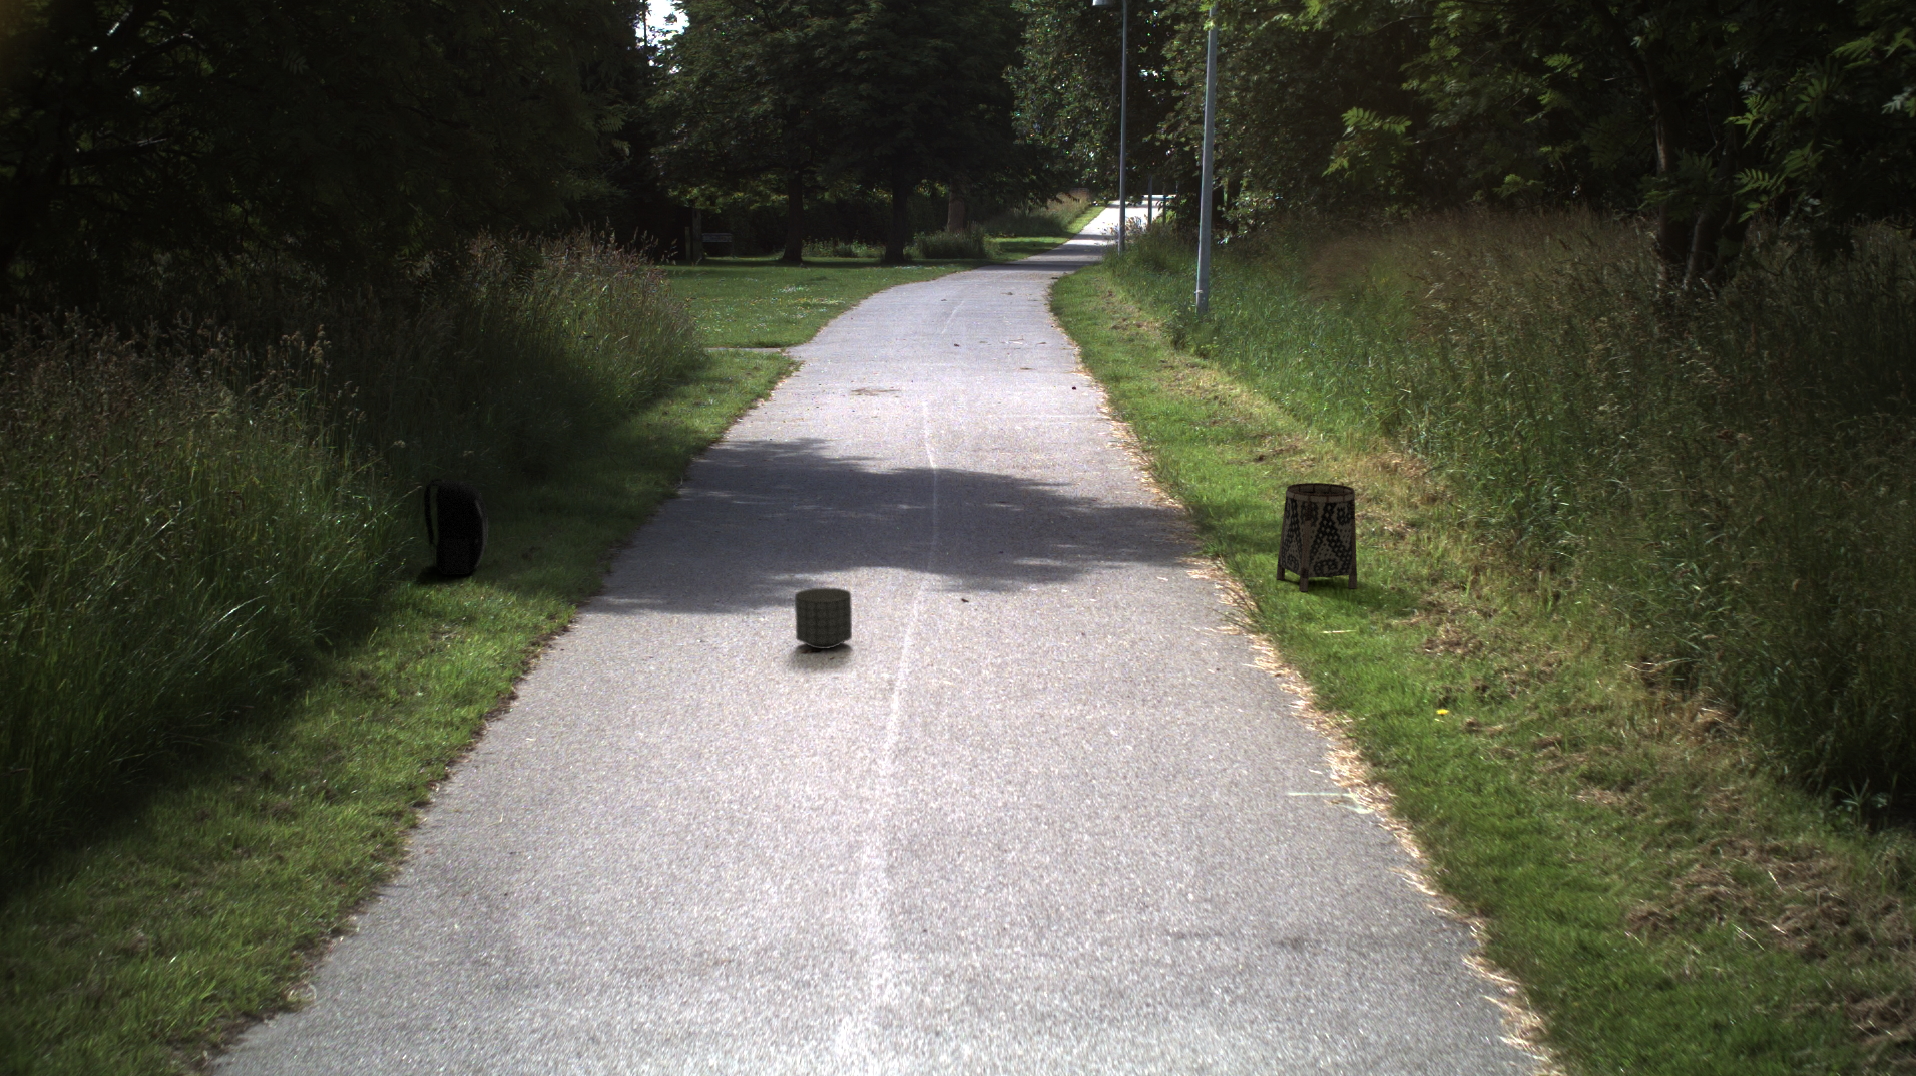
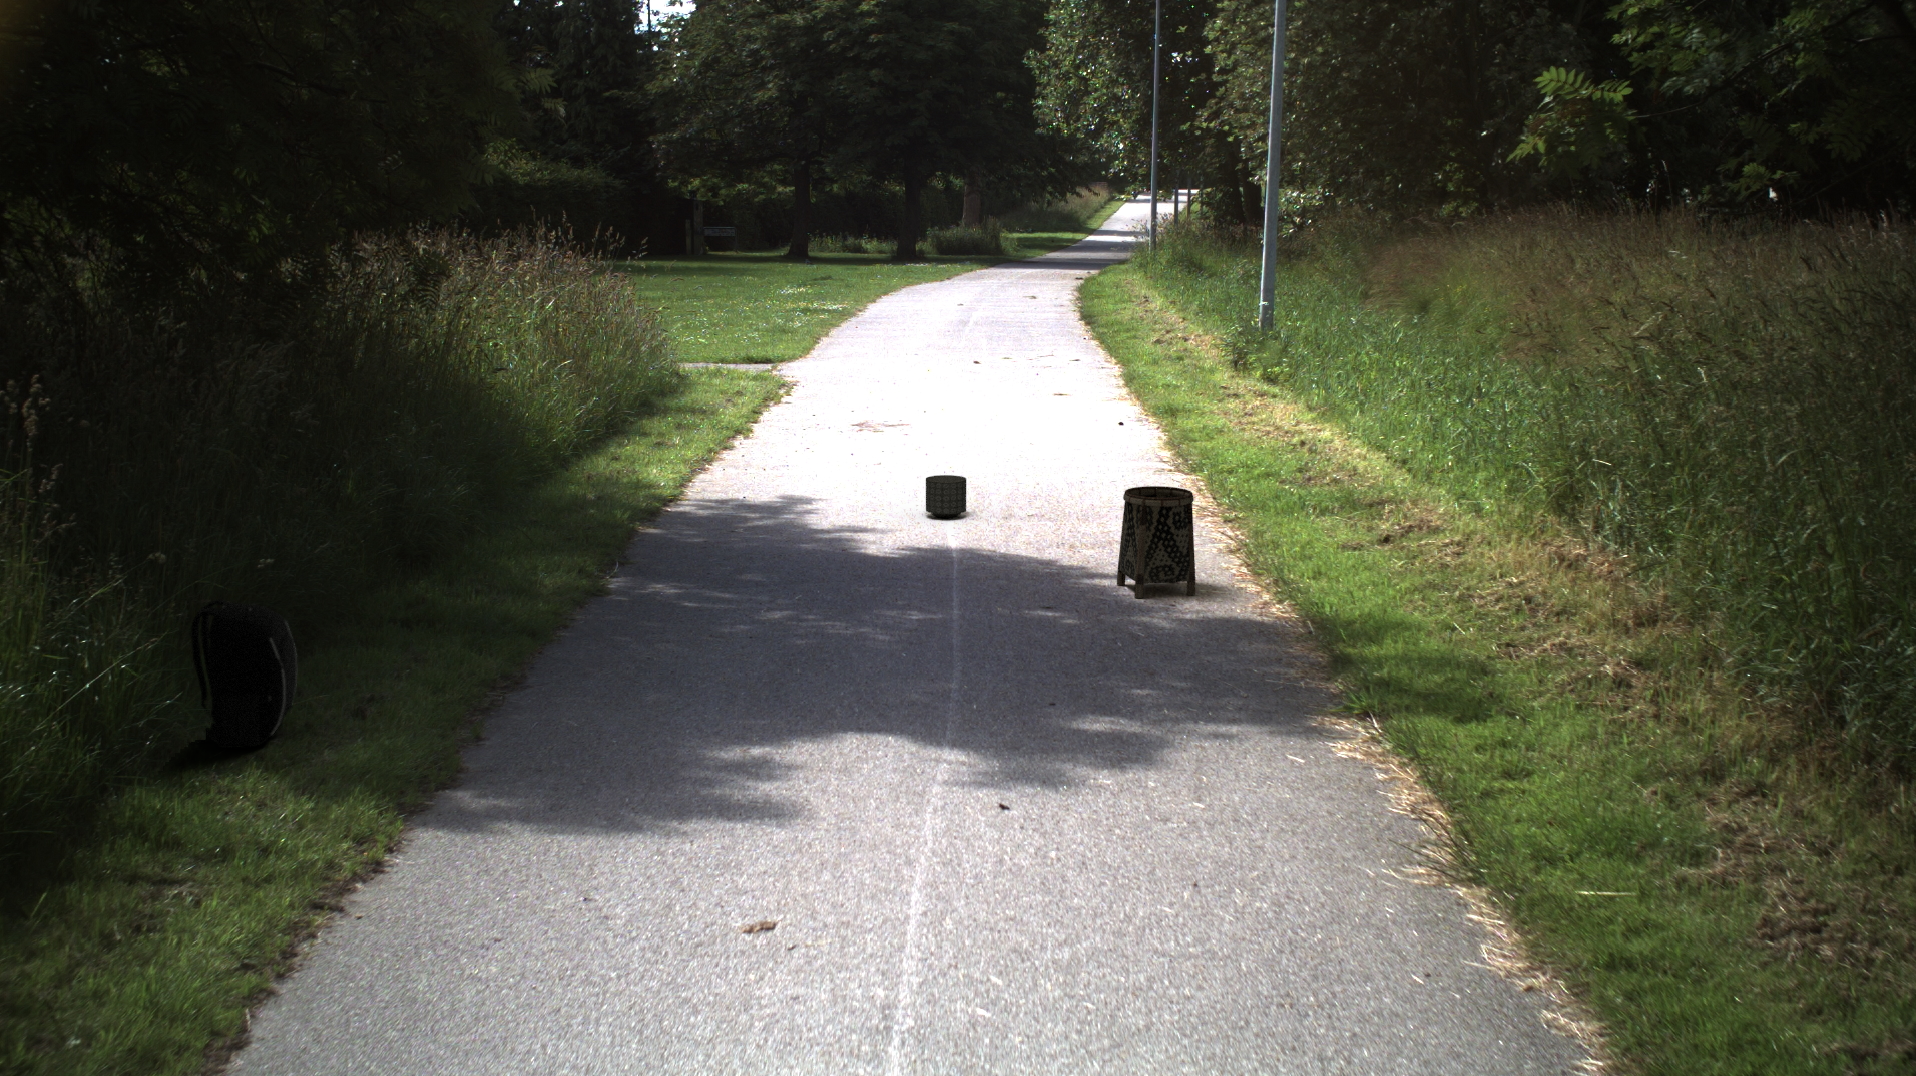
basket: present [1276,483,1357,591] -> present [1117,486,1195,598]
planter: present [795,587,852,649] -> present [926,475,966,518]

